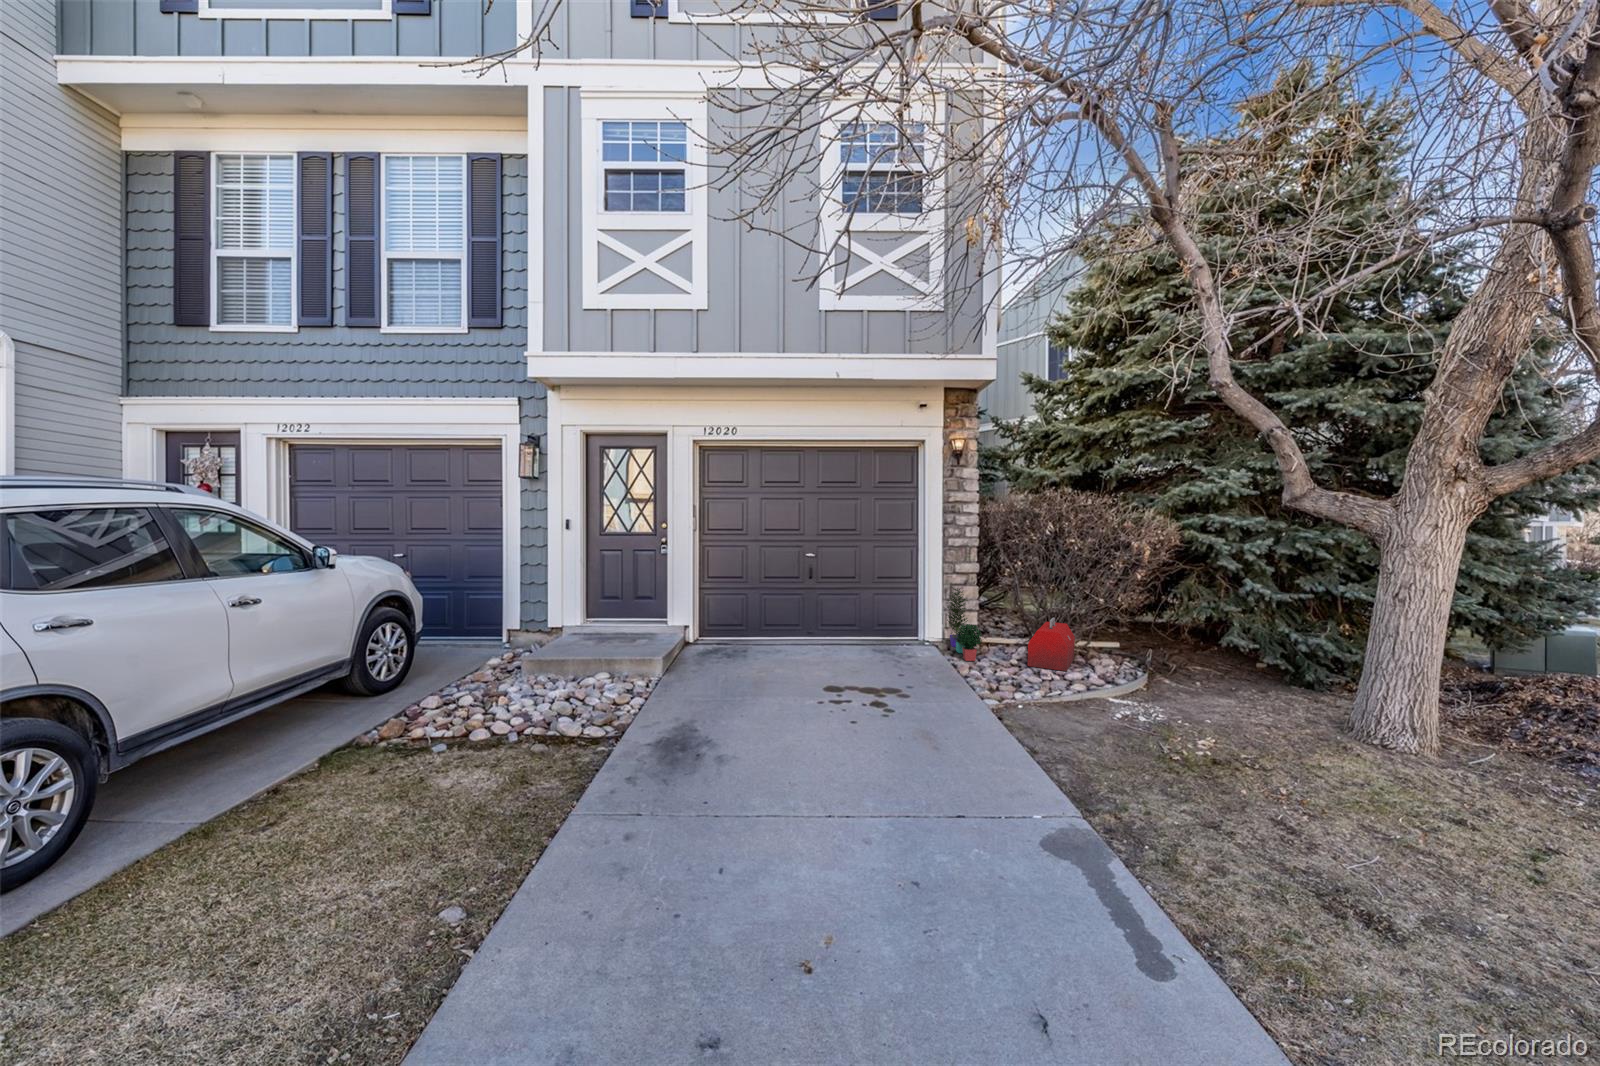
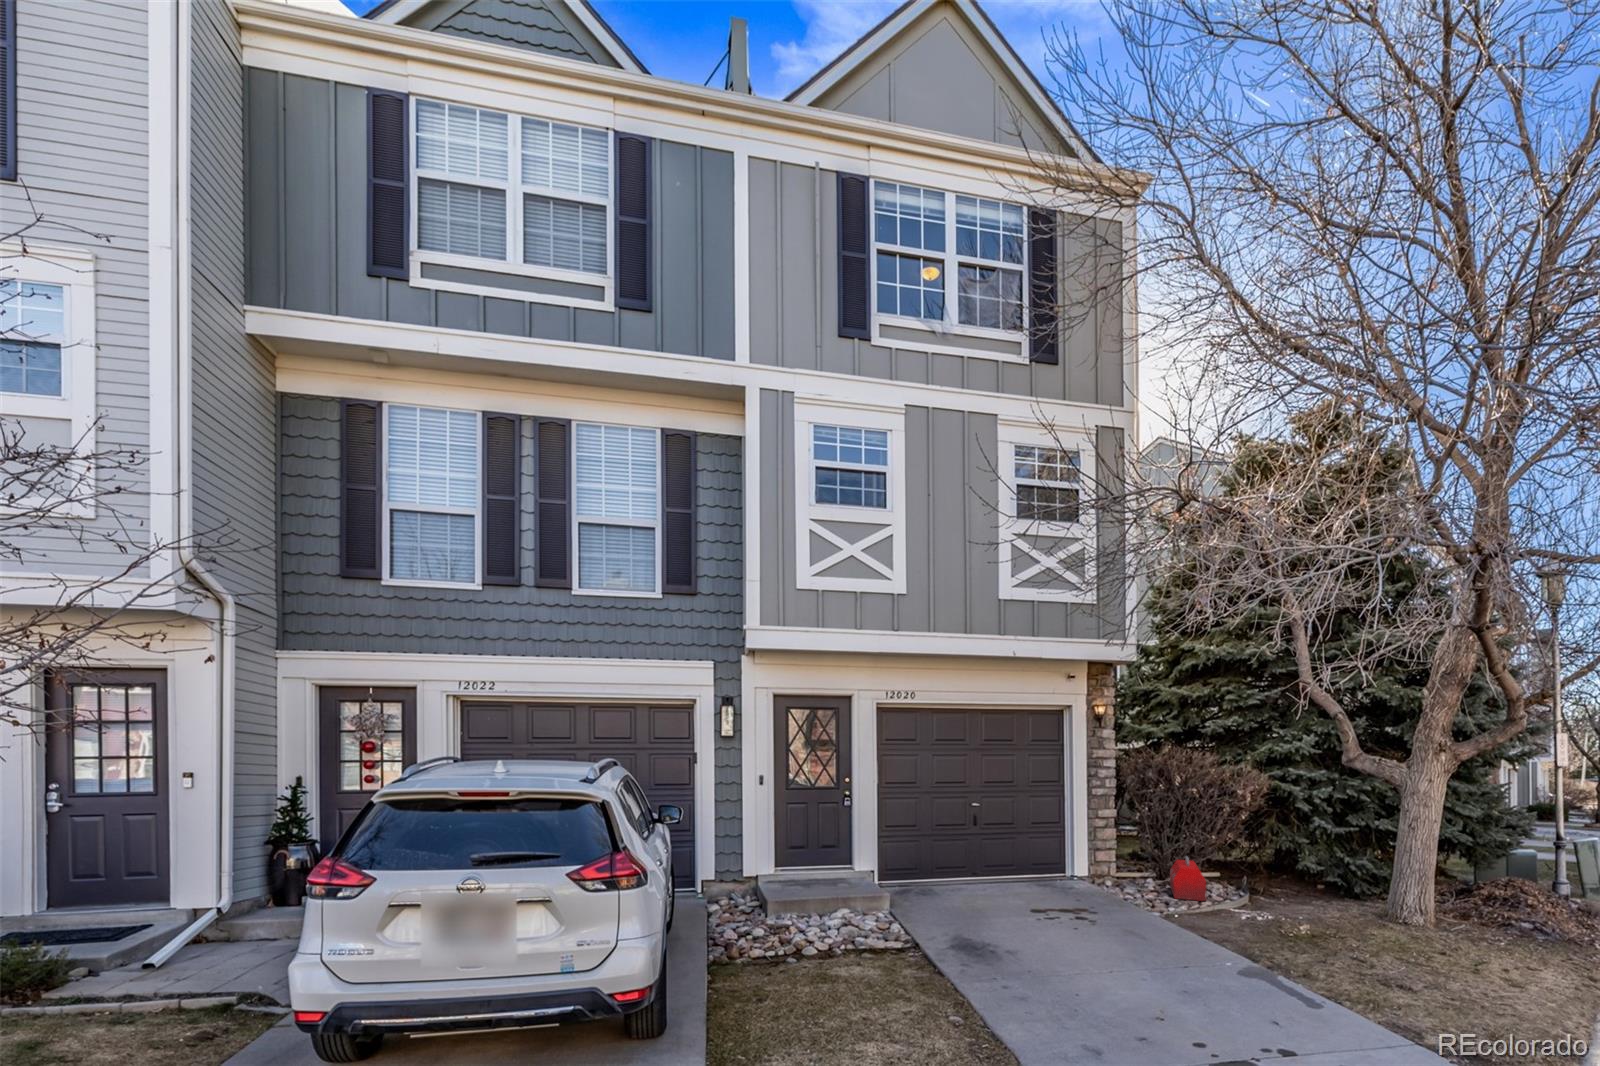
potted plant: present [947,587,982,661] -> none [1091,830,1137,896]

